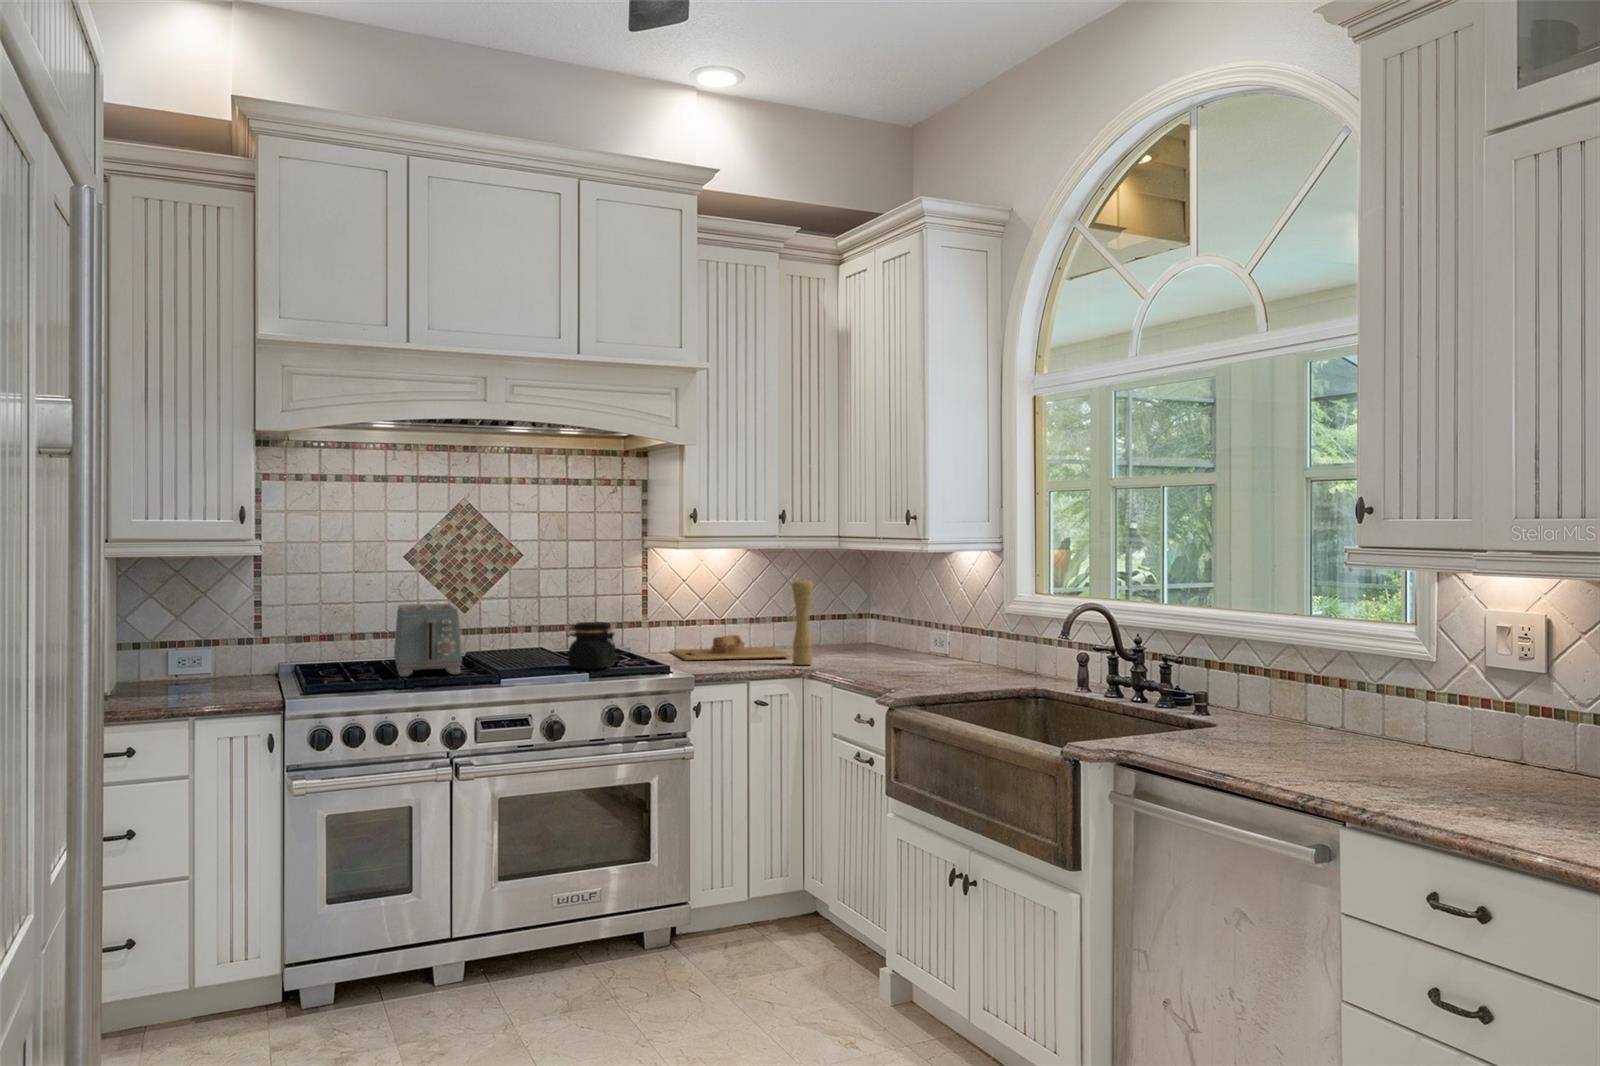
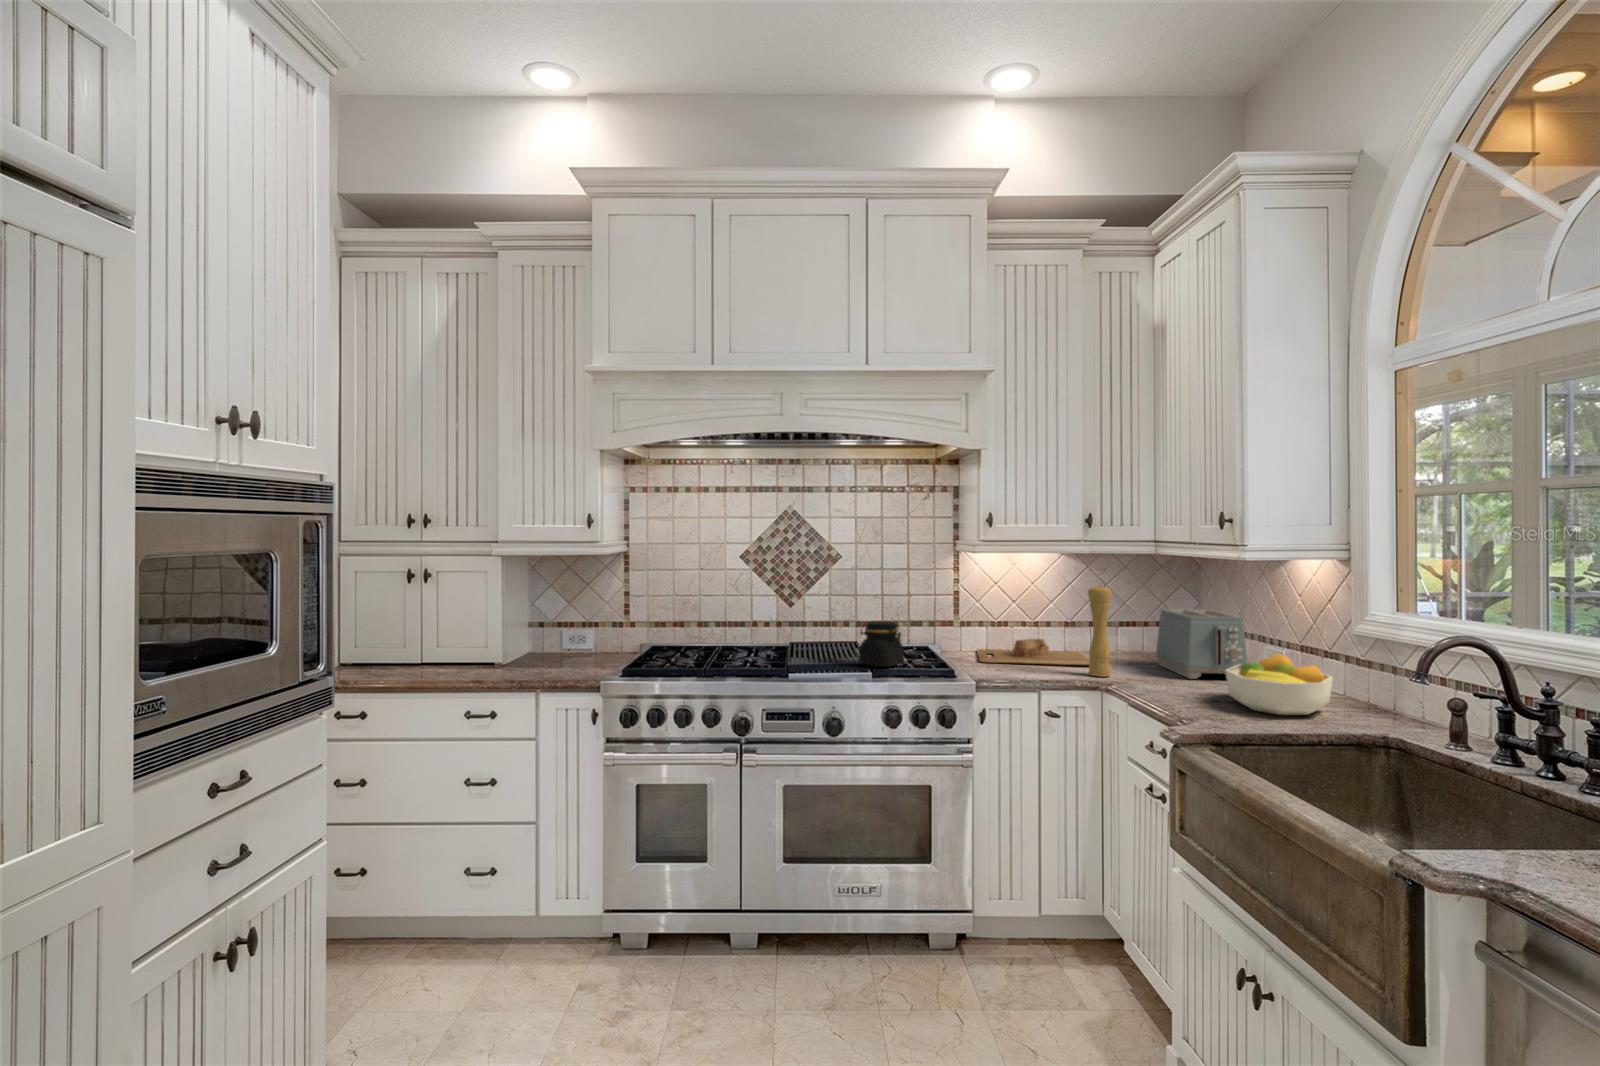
toaster: present [394,604,462,677] -> present [1156,609,1248,679]
fruit bowl: none [916,632,995,682] -> present [1225,653,1333,715]

